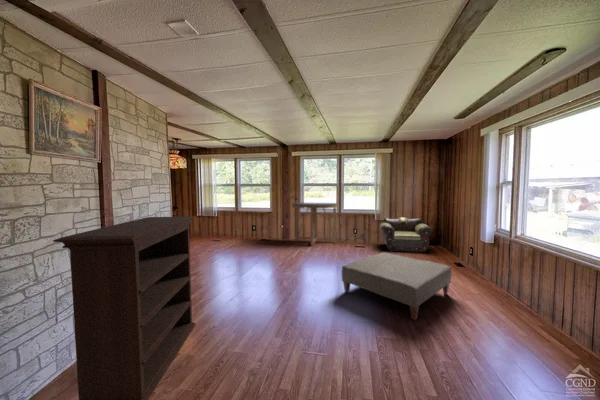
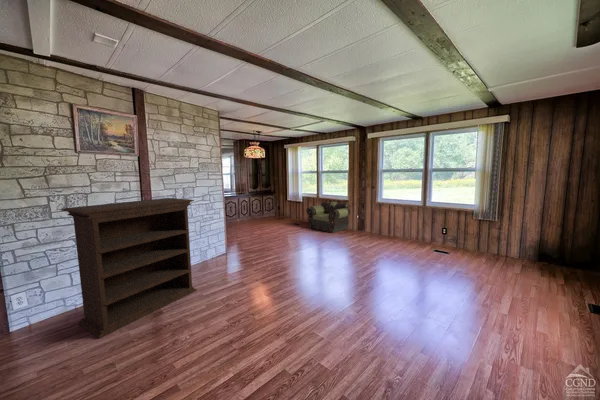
console table: present [292,203,338,246] -> none [364,191,422,242]
armchair: present [380,217,432,252] -> present [306,201,350,233]
ottoman: present [342,252,451,320] -> none [345,263,512,363]

